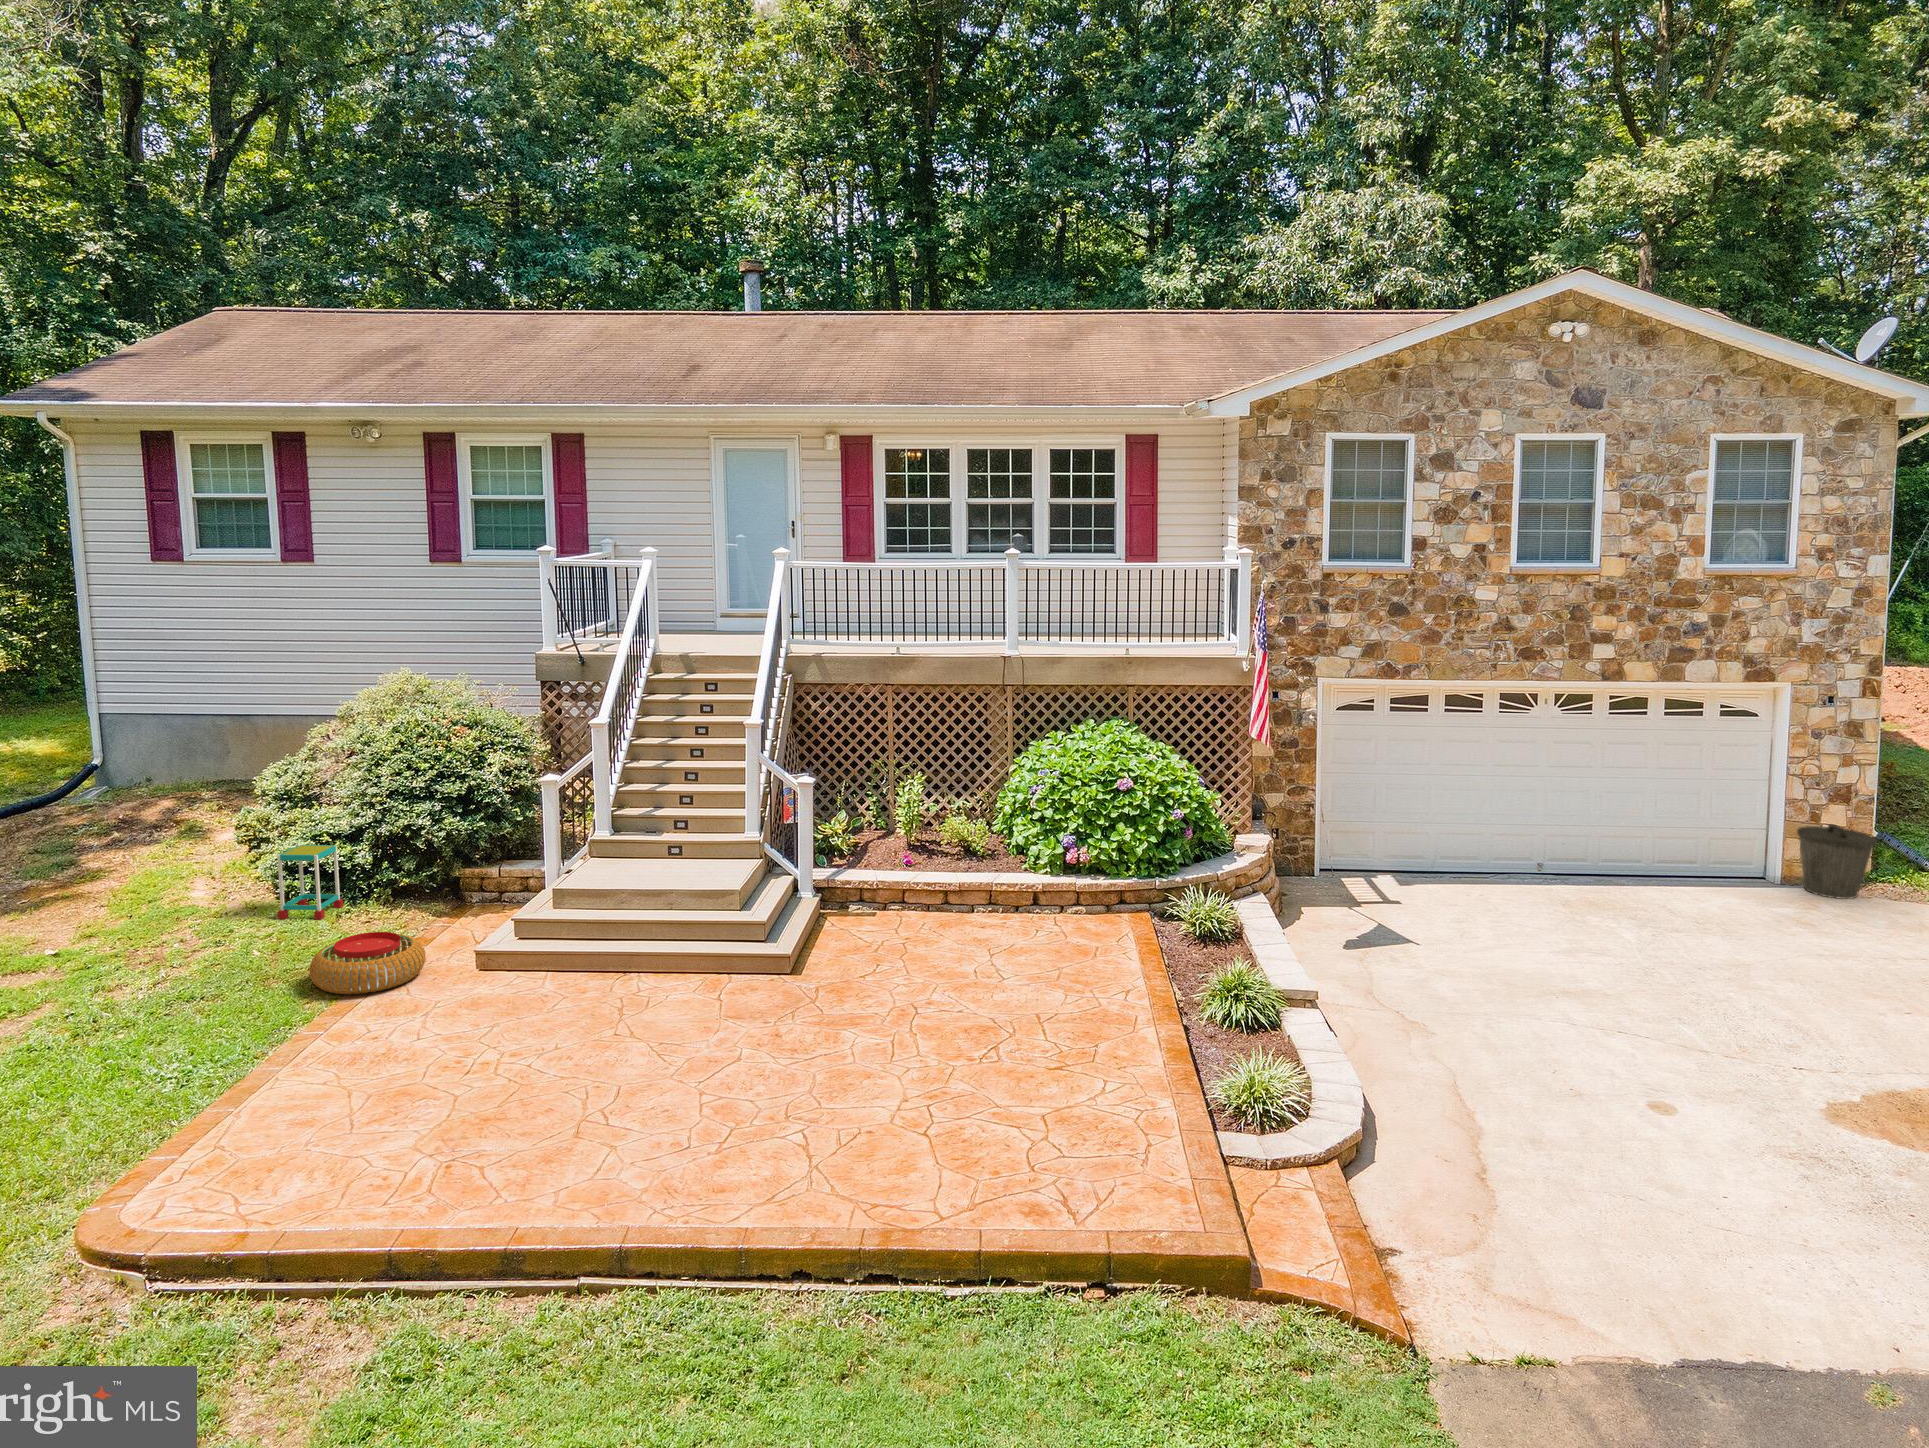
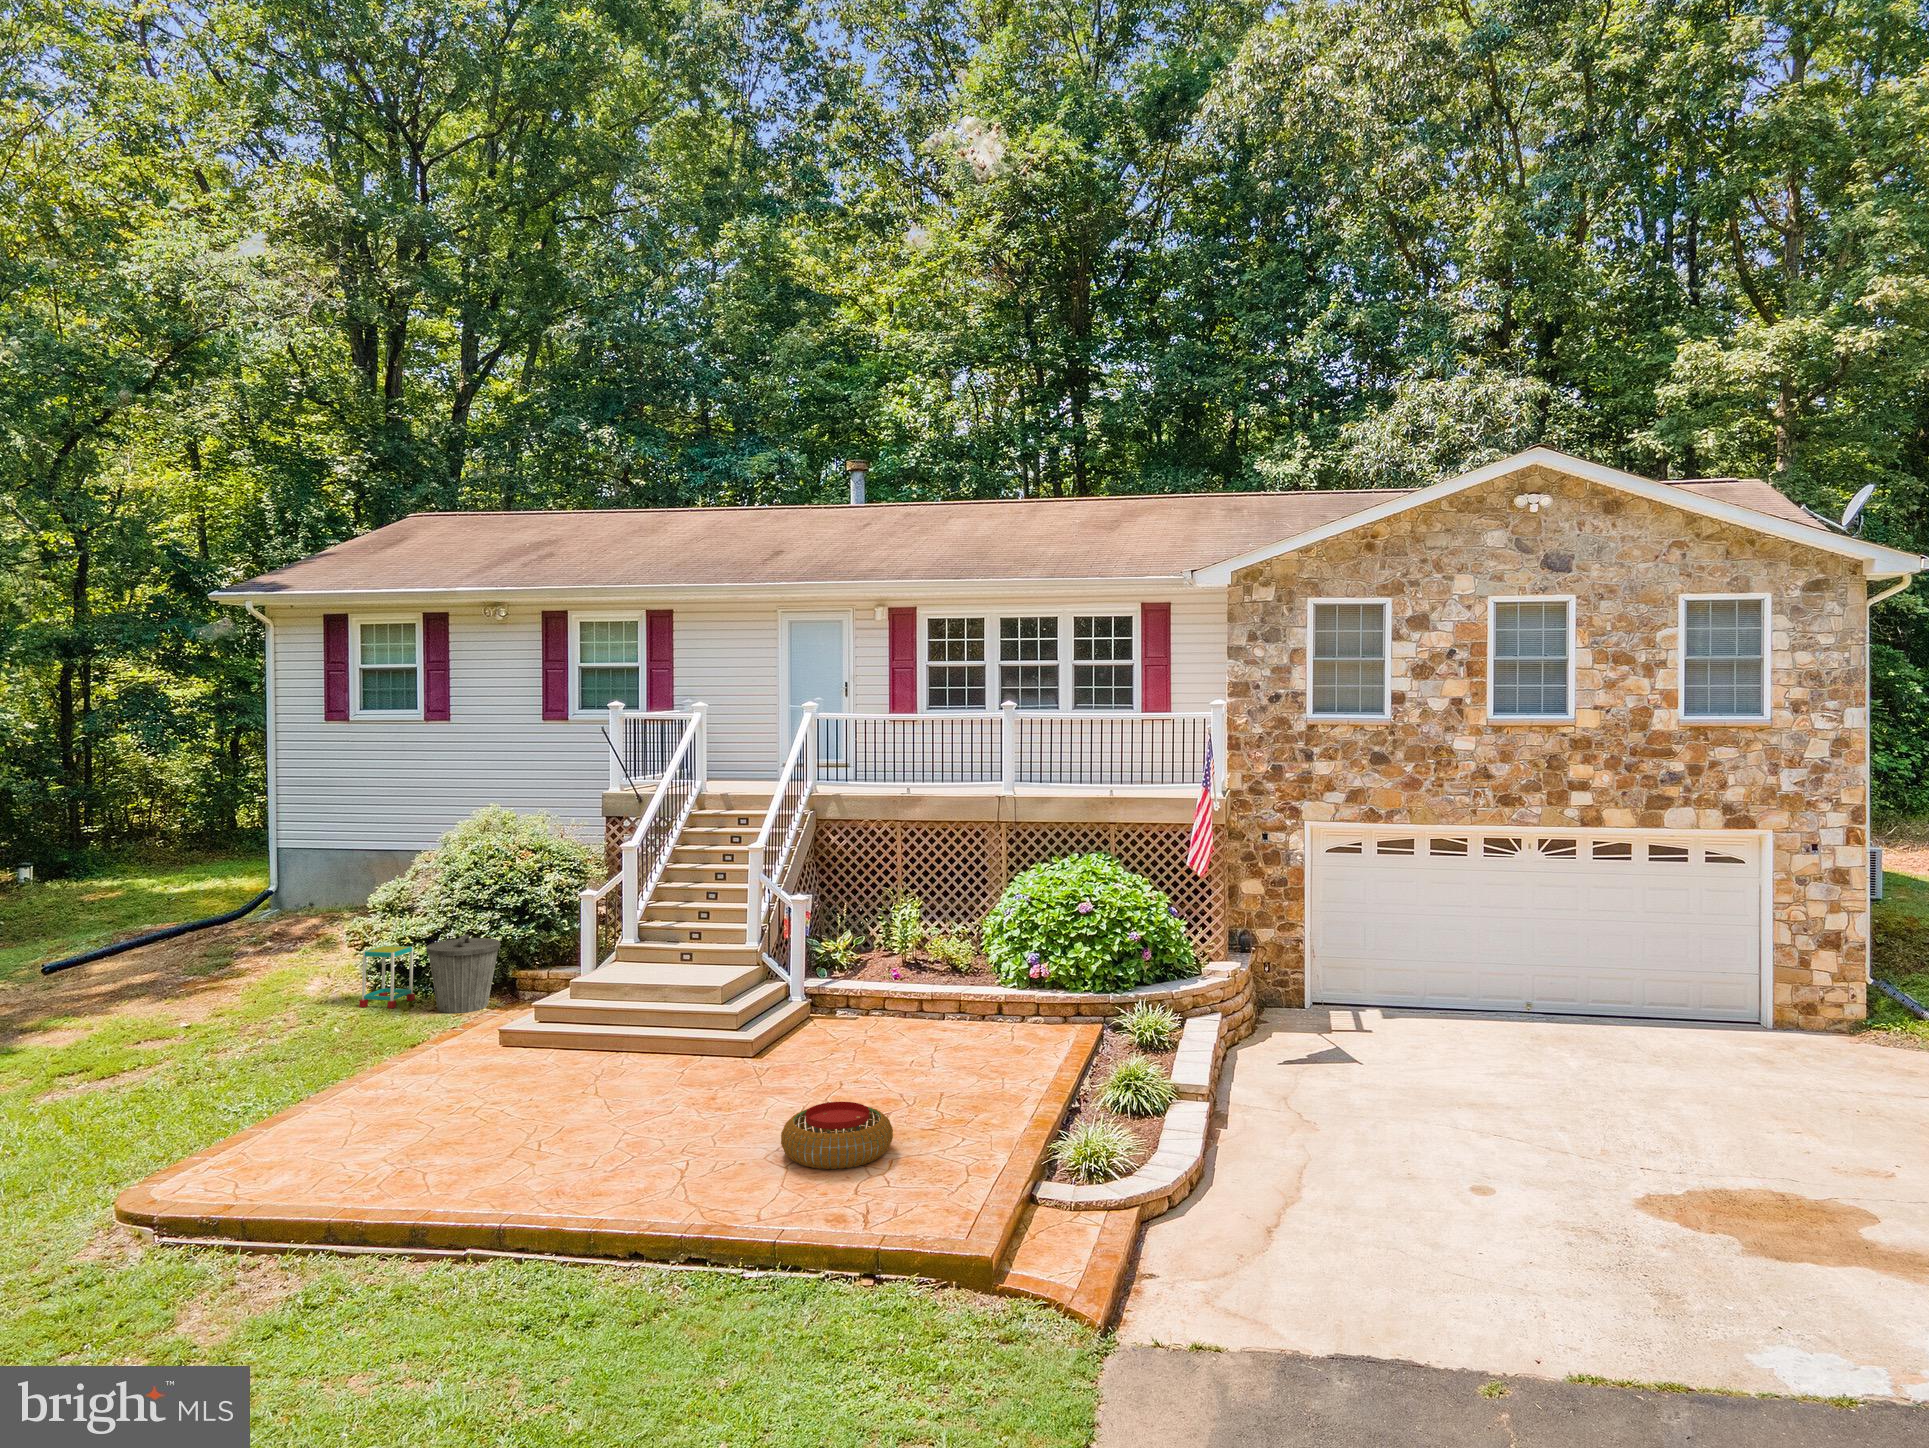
trash can: present [1797,824,1877,899] -> present [426,935,500,1013]
pouf: present [309,932,426,994] -> present [781,1102,893,1169]

